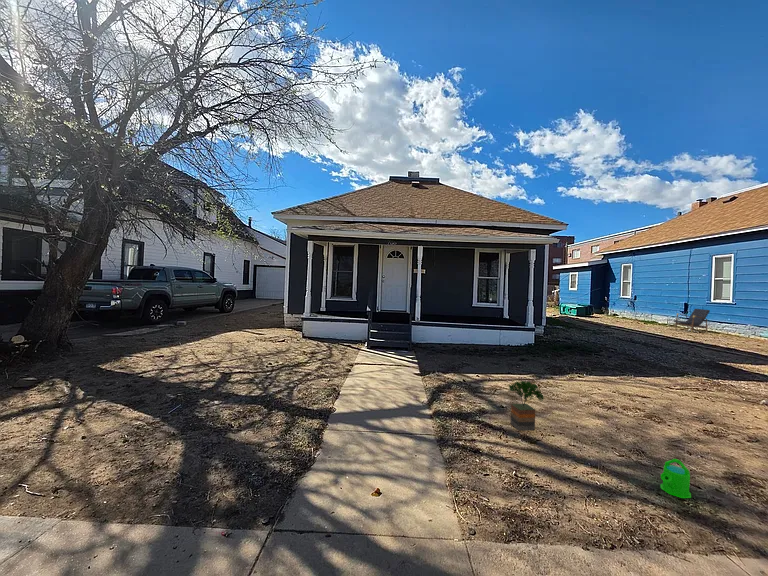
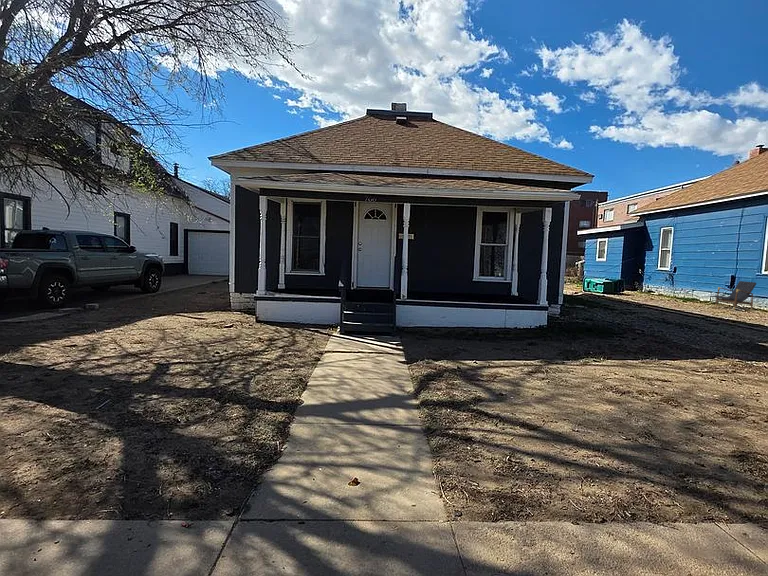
potted tree: present [509,381,544,430] -> none [506,361,547,418]
watering can: present [660,459,691,498] -> none [665,436,697,477]

